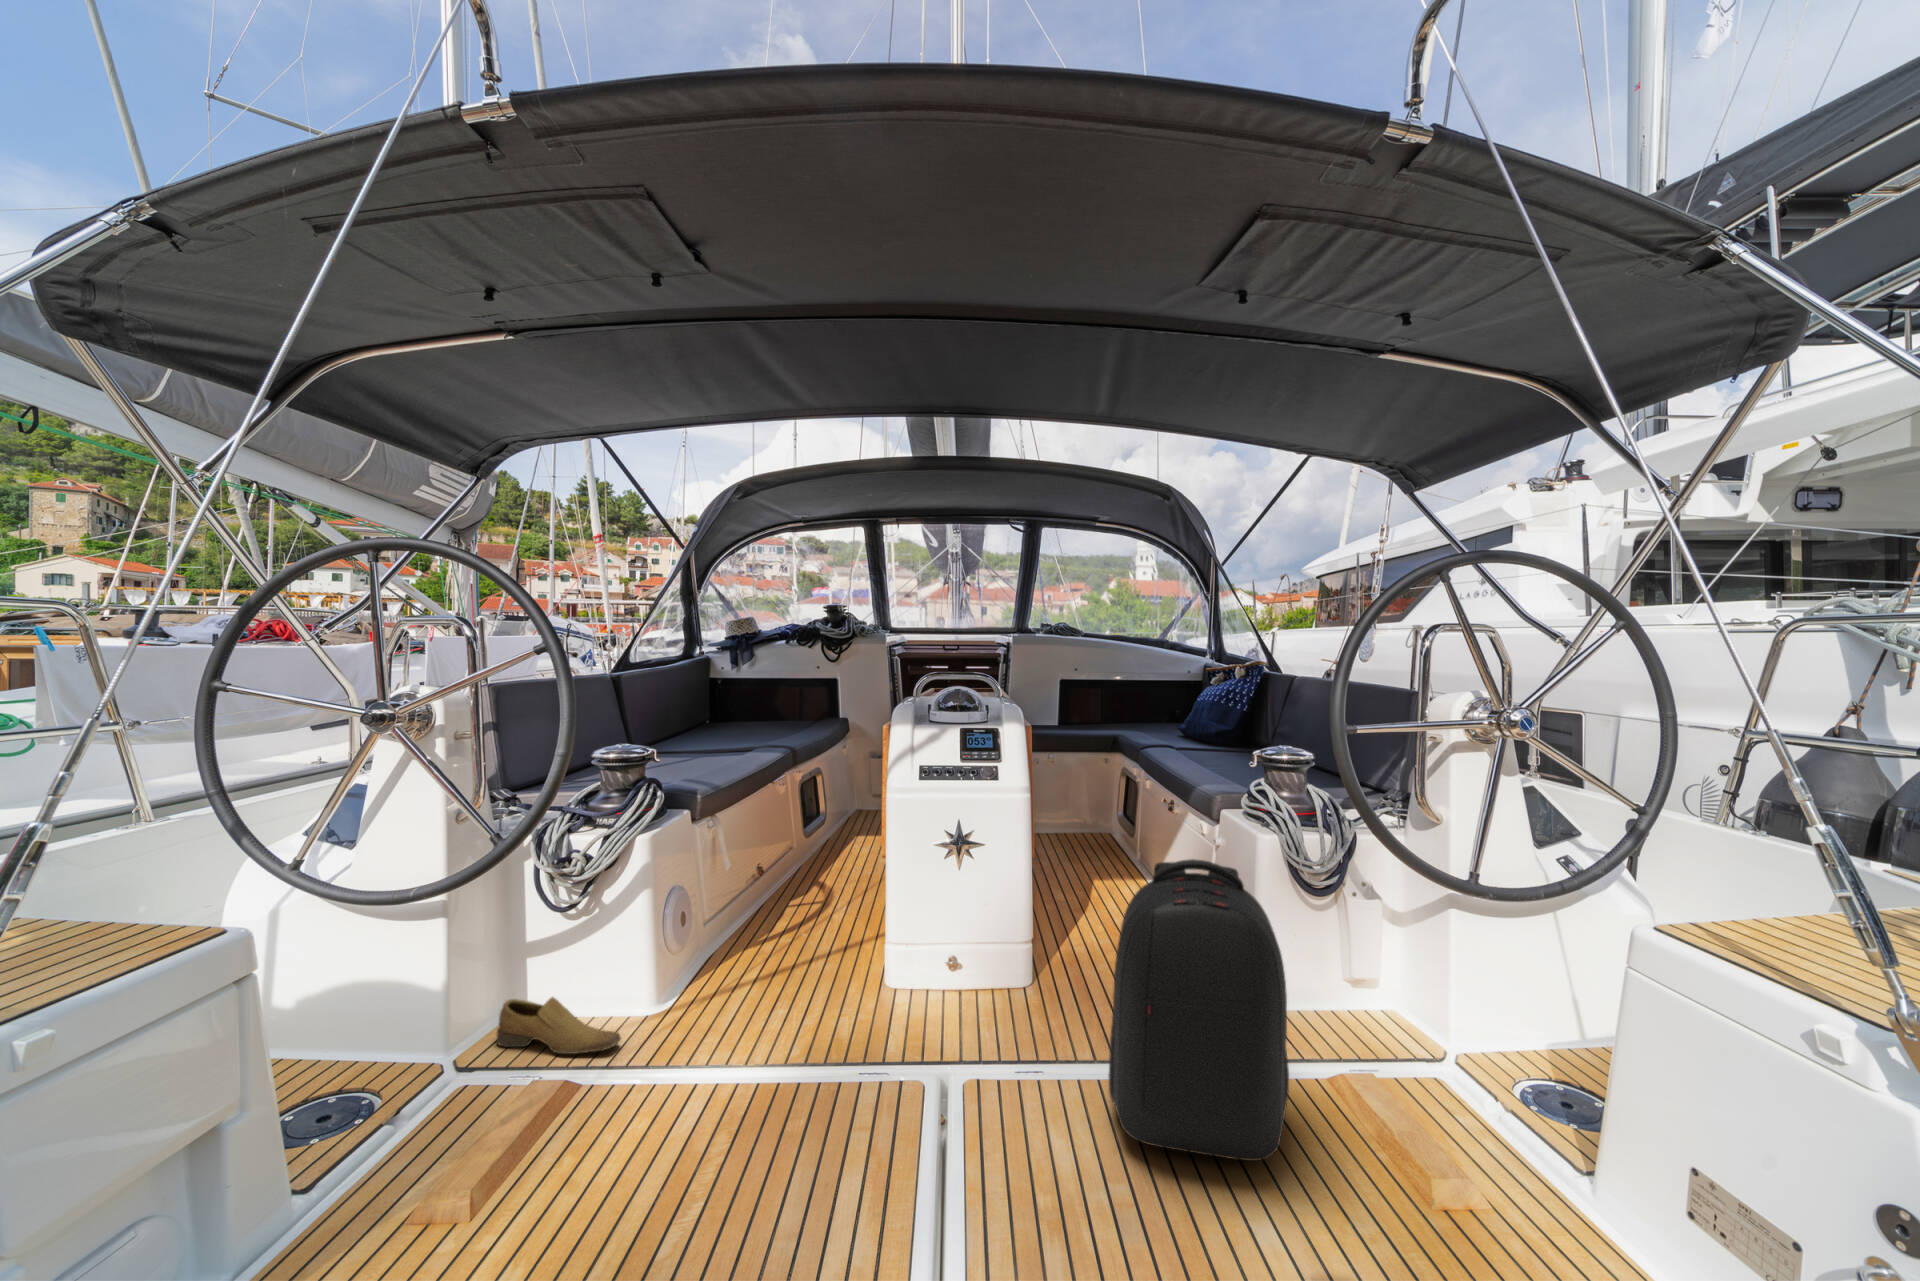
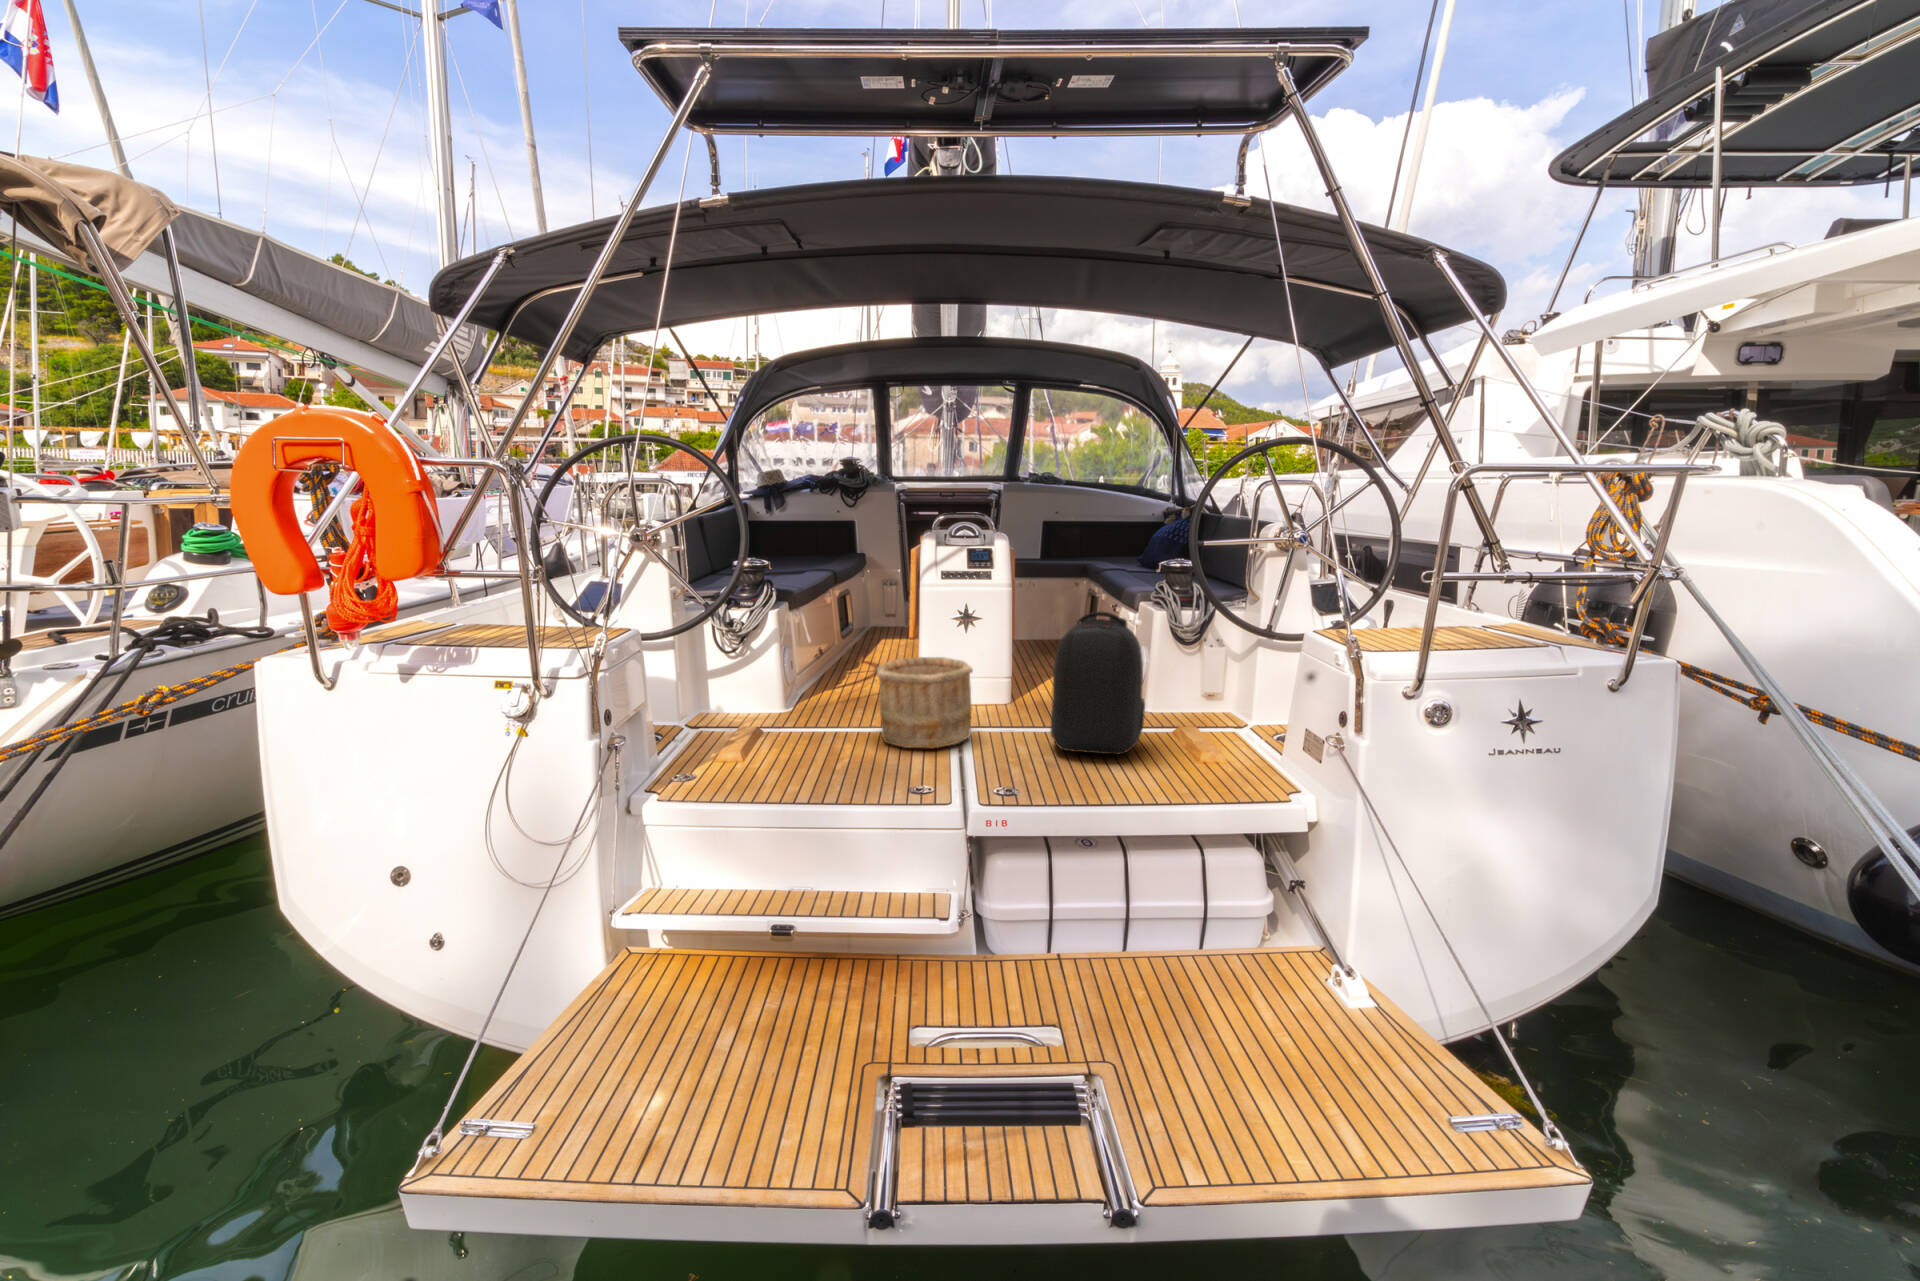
wooden bucket: none [790,921,965,1127] -> present [876,657,973,748]
shoe: present [497,997,621,1054] -> none [696,702,771,730]

